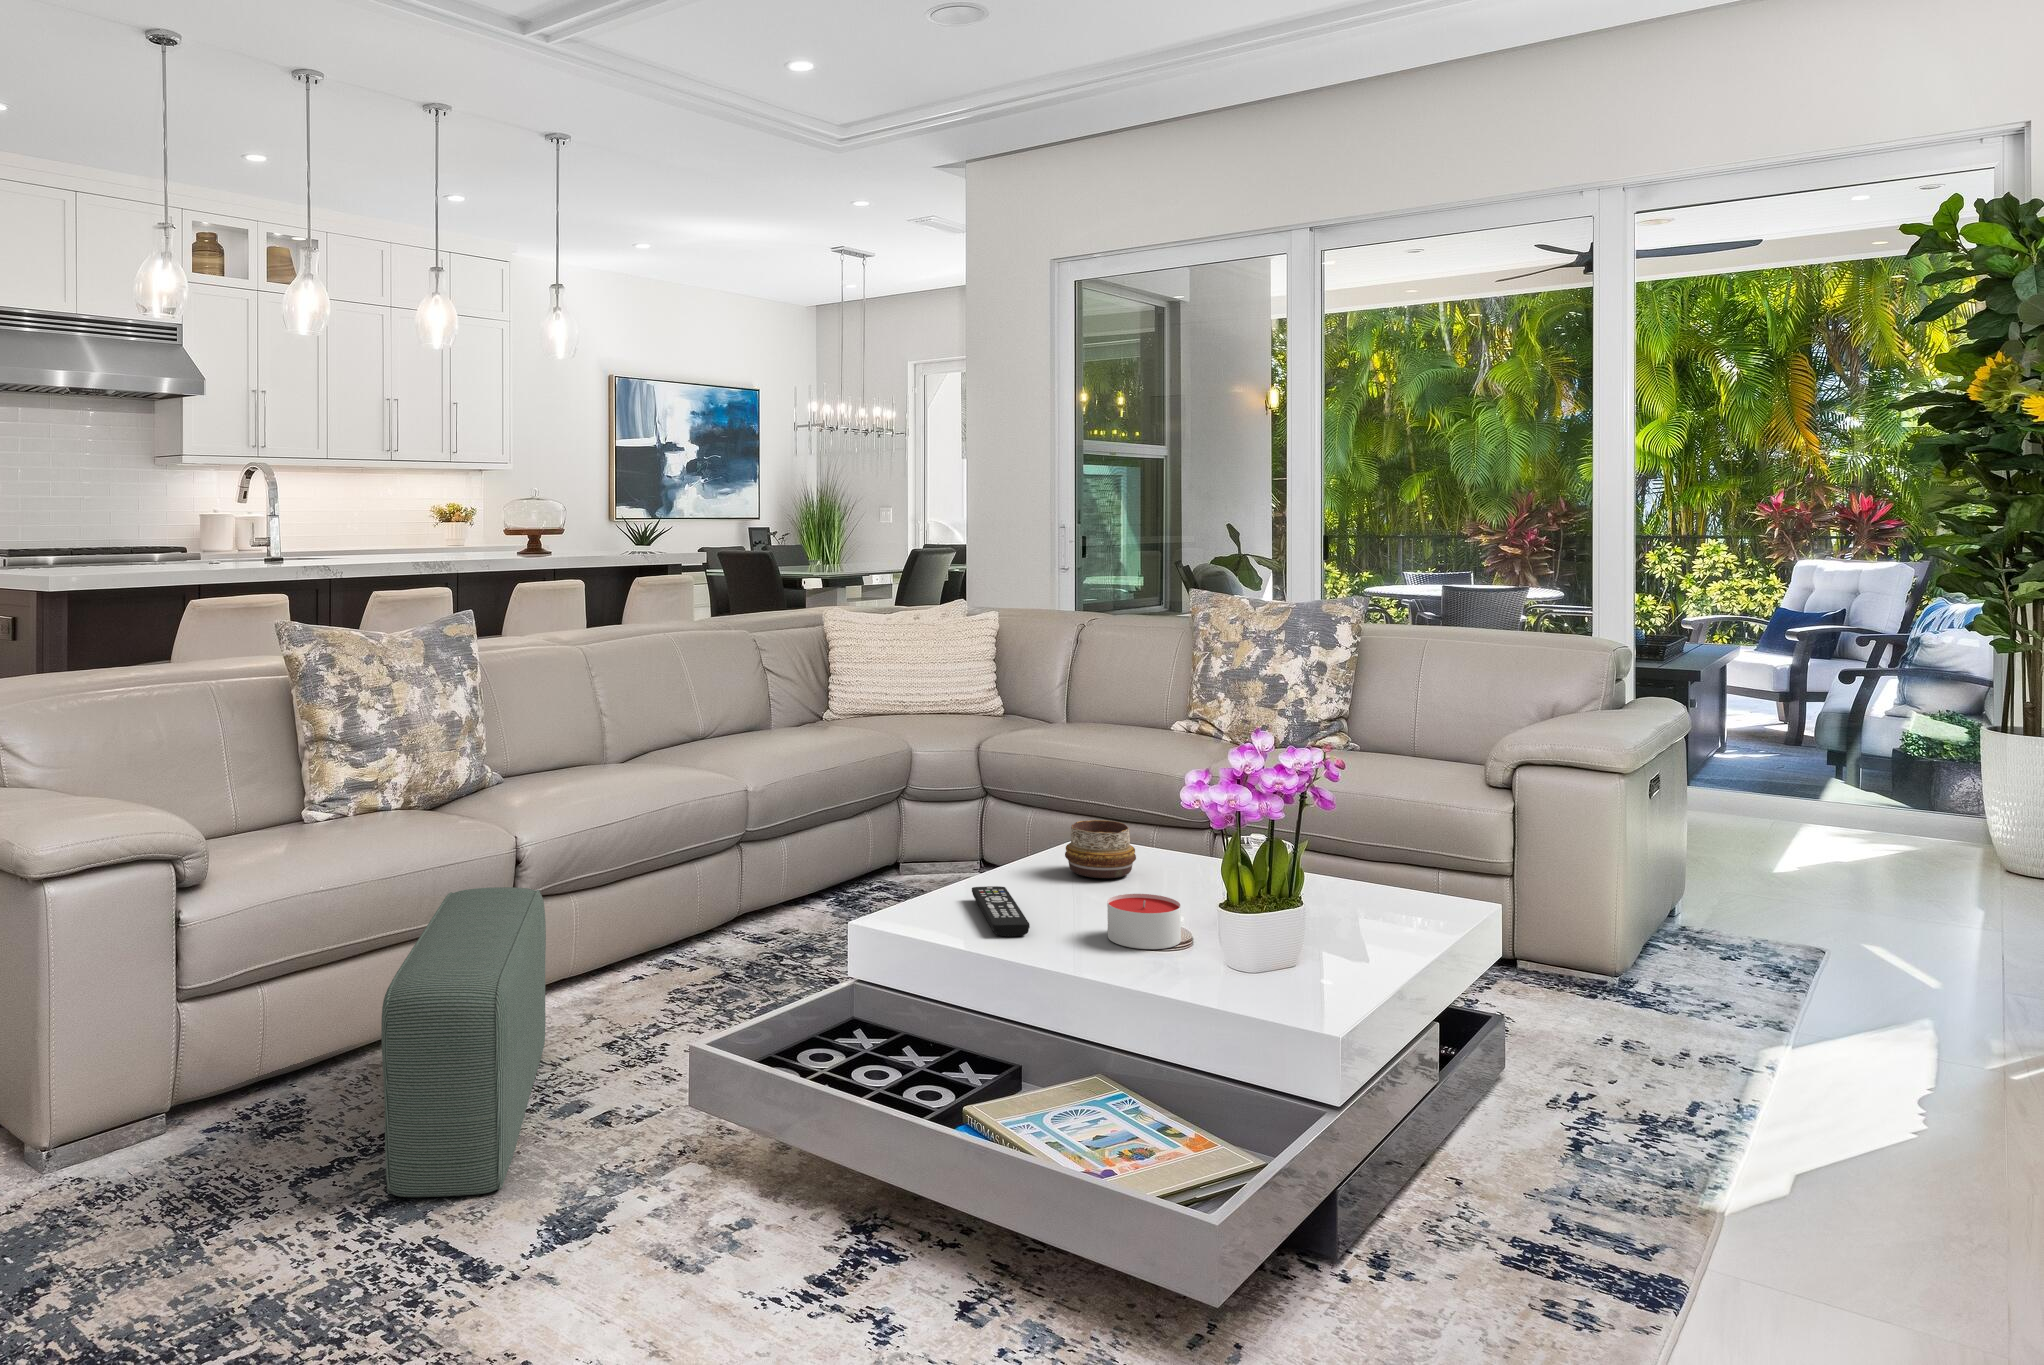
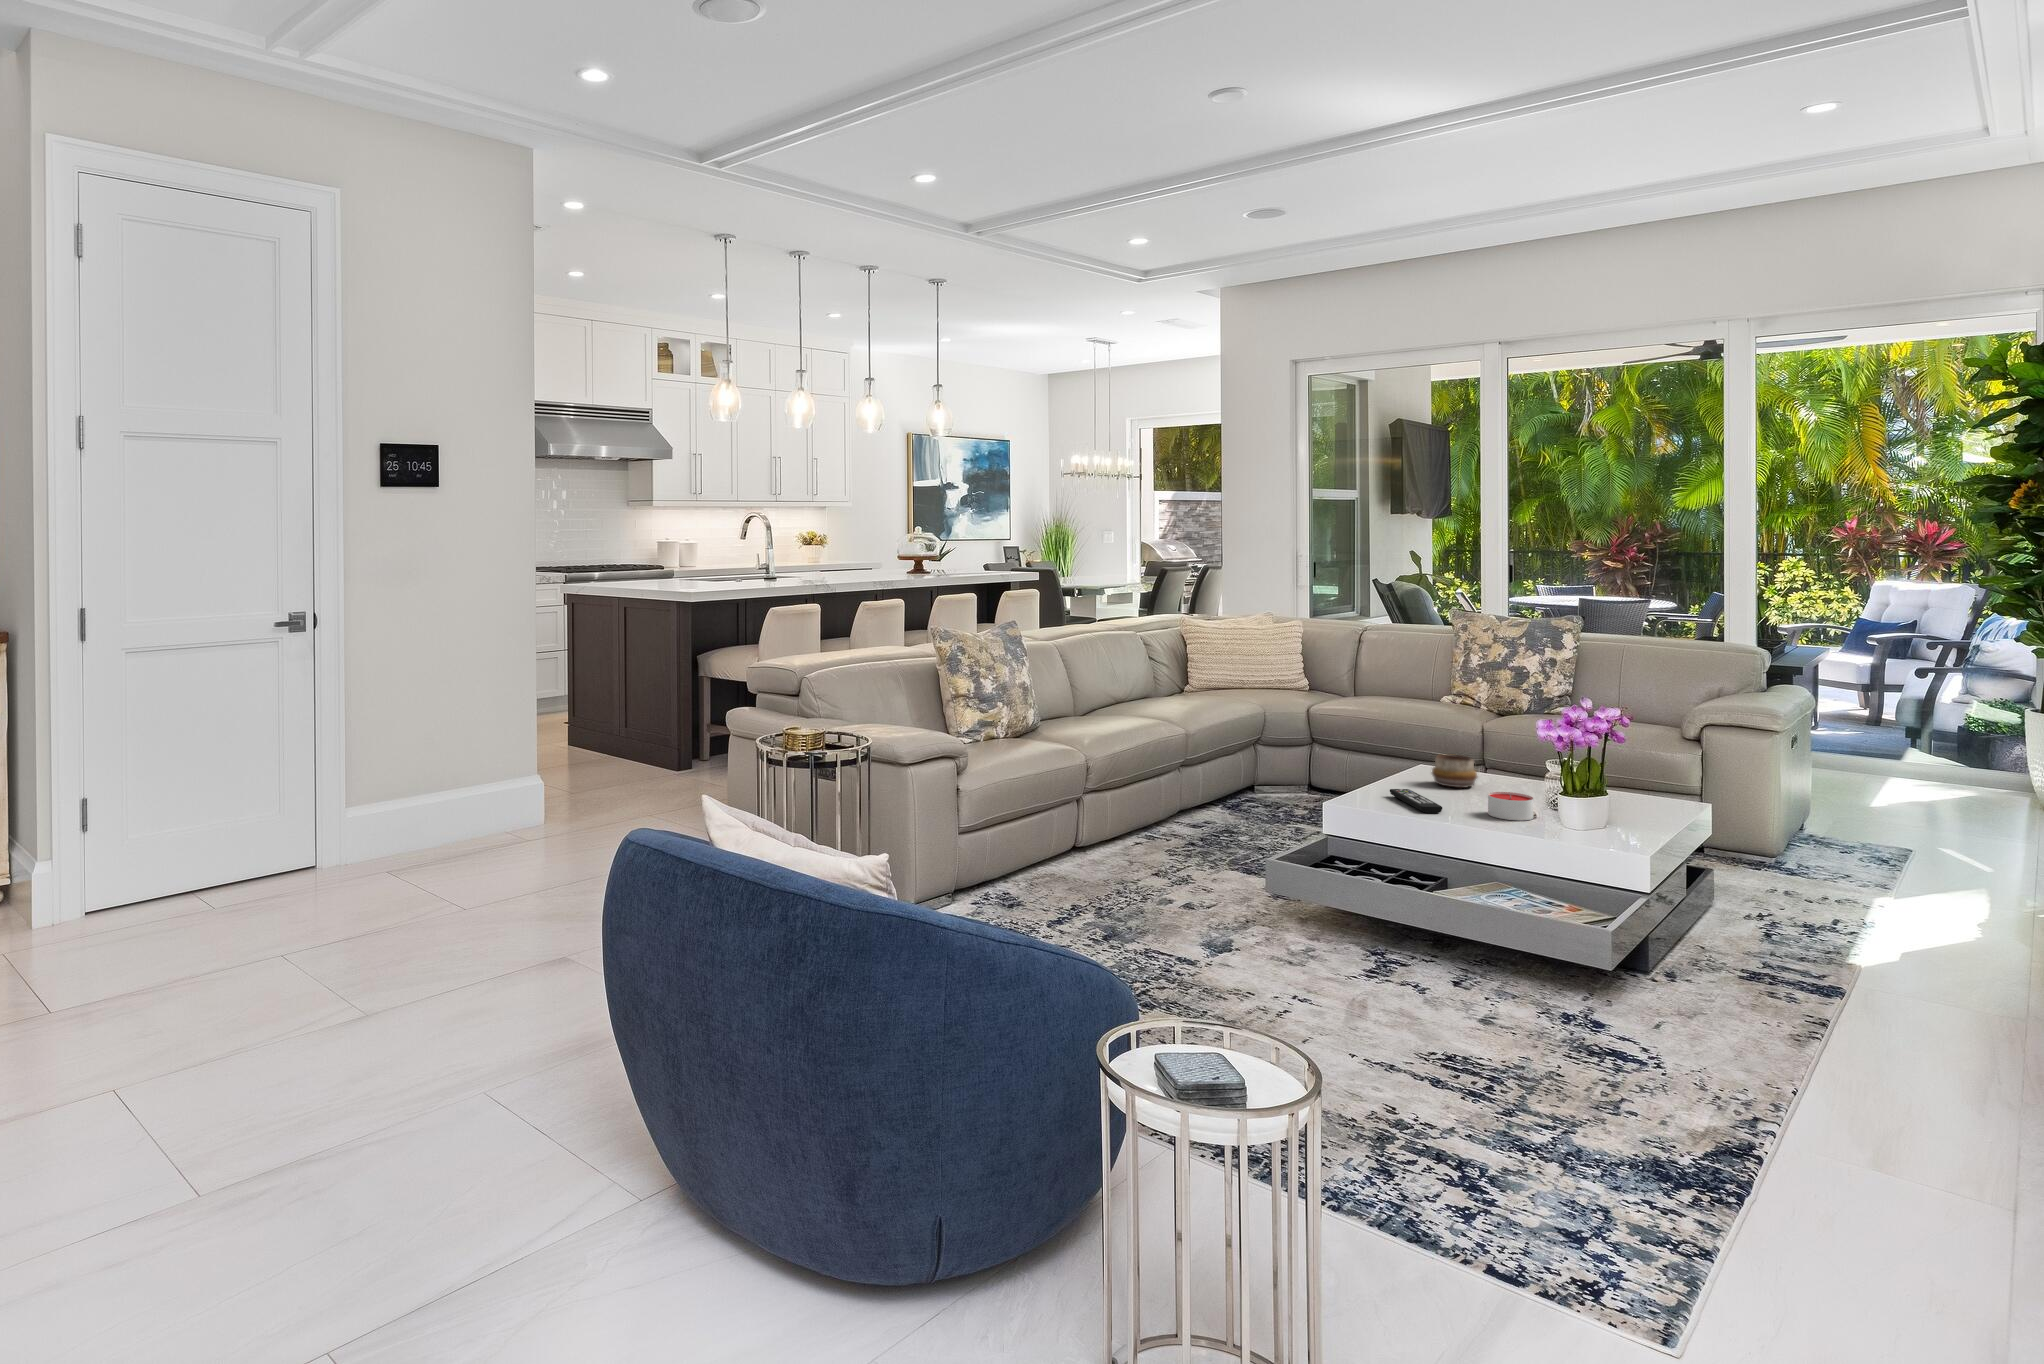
pouf: present [381,887,546,1197] -> none [1072,784,1173,936]

